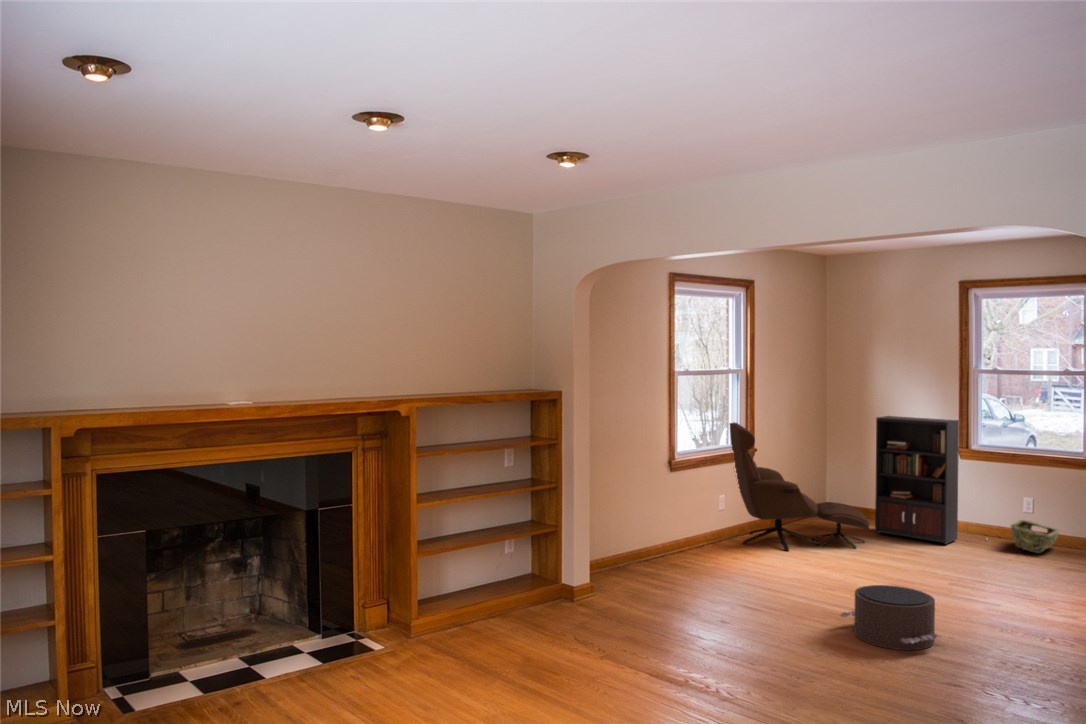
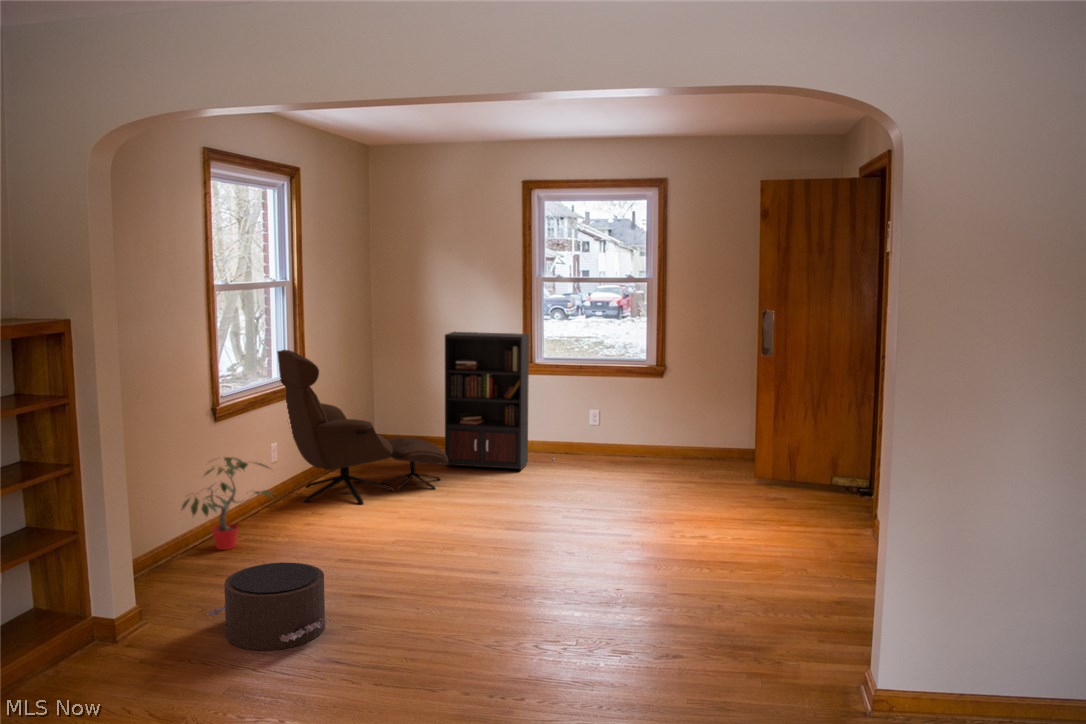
potted plant: none [638,496,713,566] -> present [182,457,275,550]
woven basket: present [1011,520,1059,553] -> none [581,434,620,468]
pouf: present [840,585,938,650] -> present [207,562,330,650]

